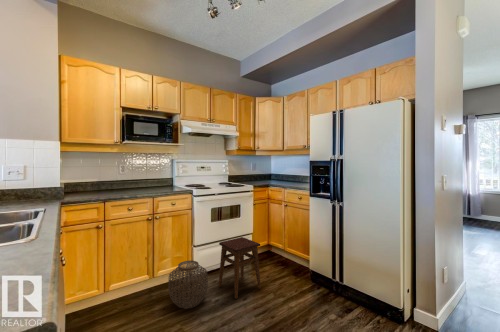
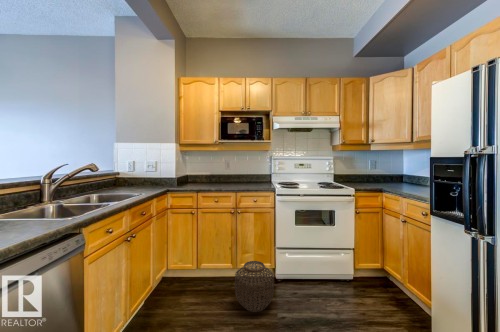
stool: present [219,237,261,299] -> none [294,249,342,322]

